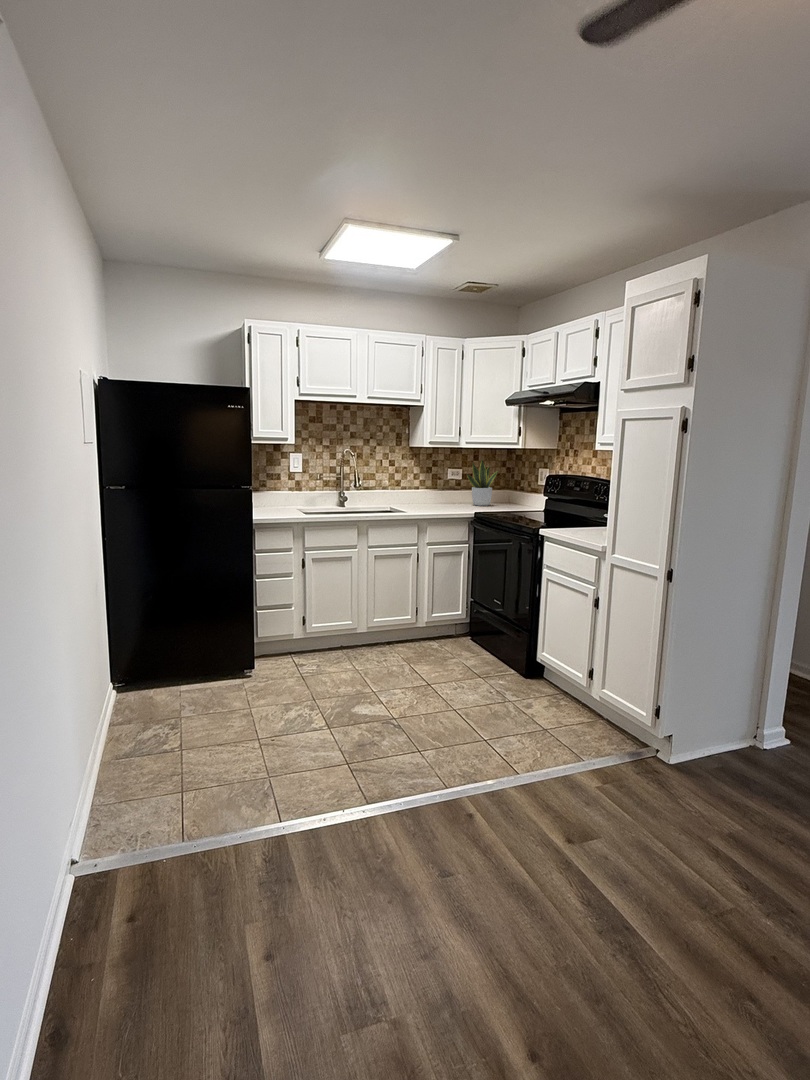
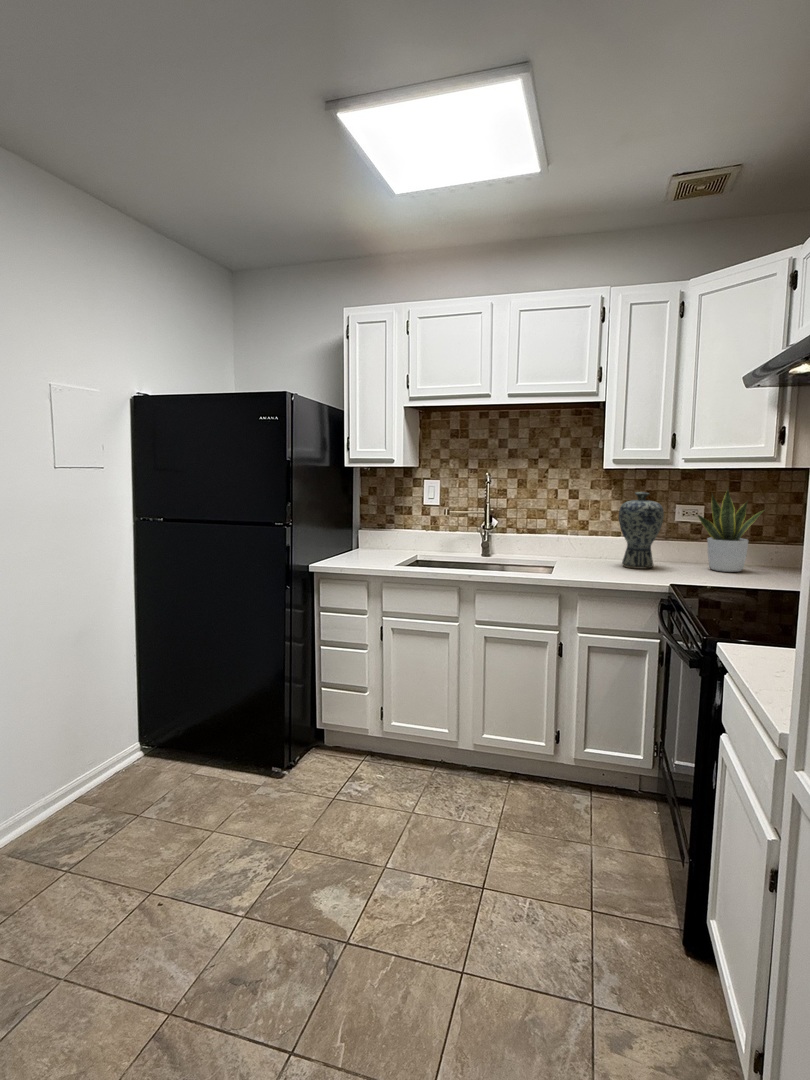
vase: none [429,461,454,507] -> present [619,492,664,569]

